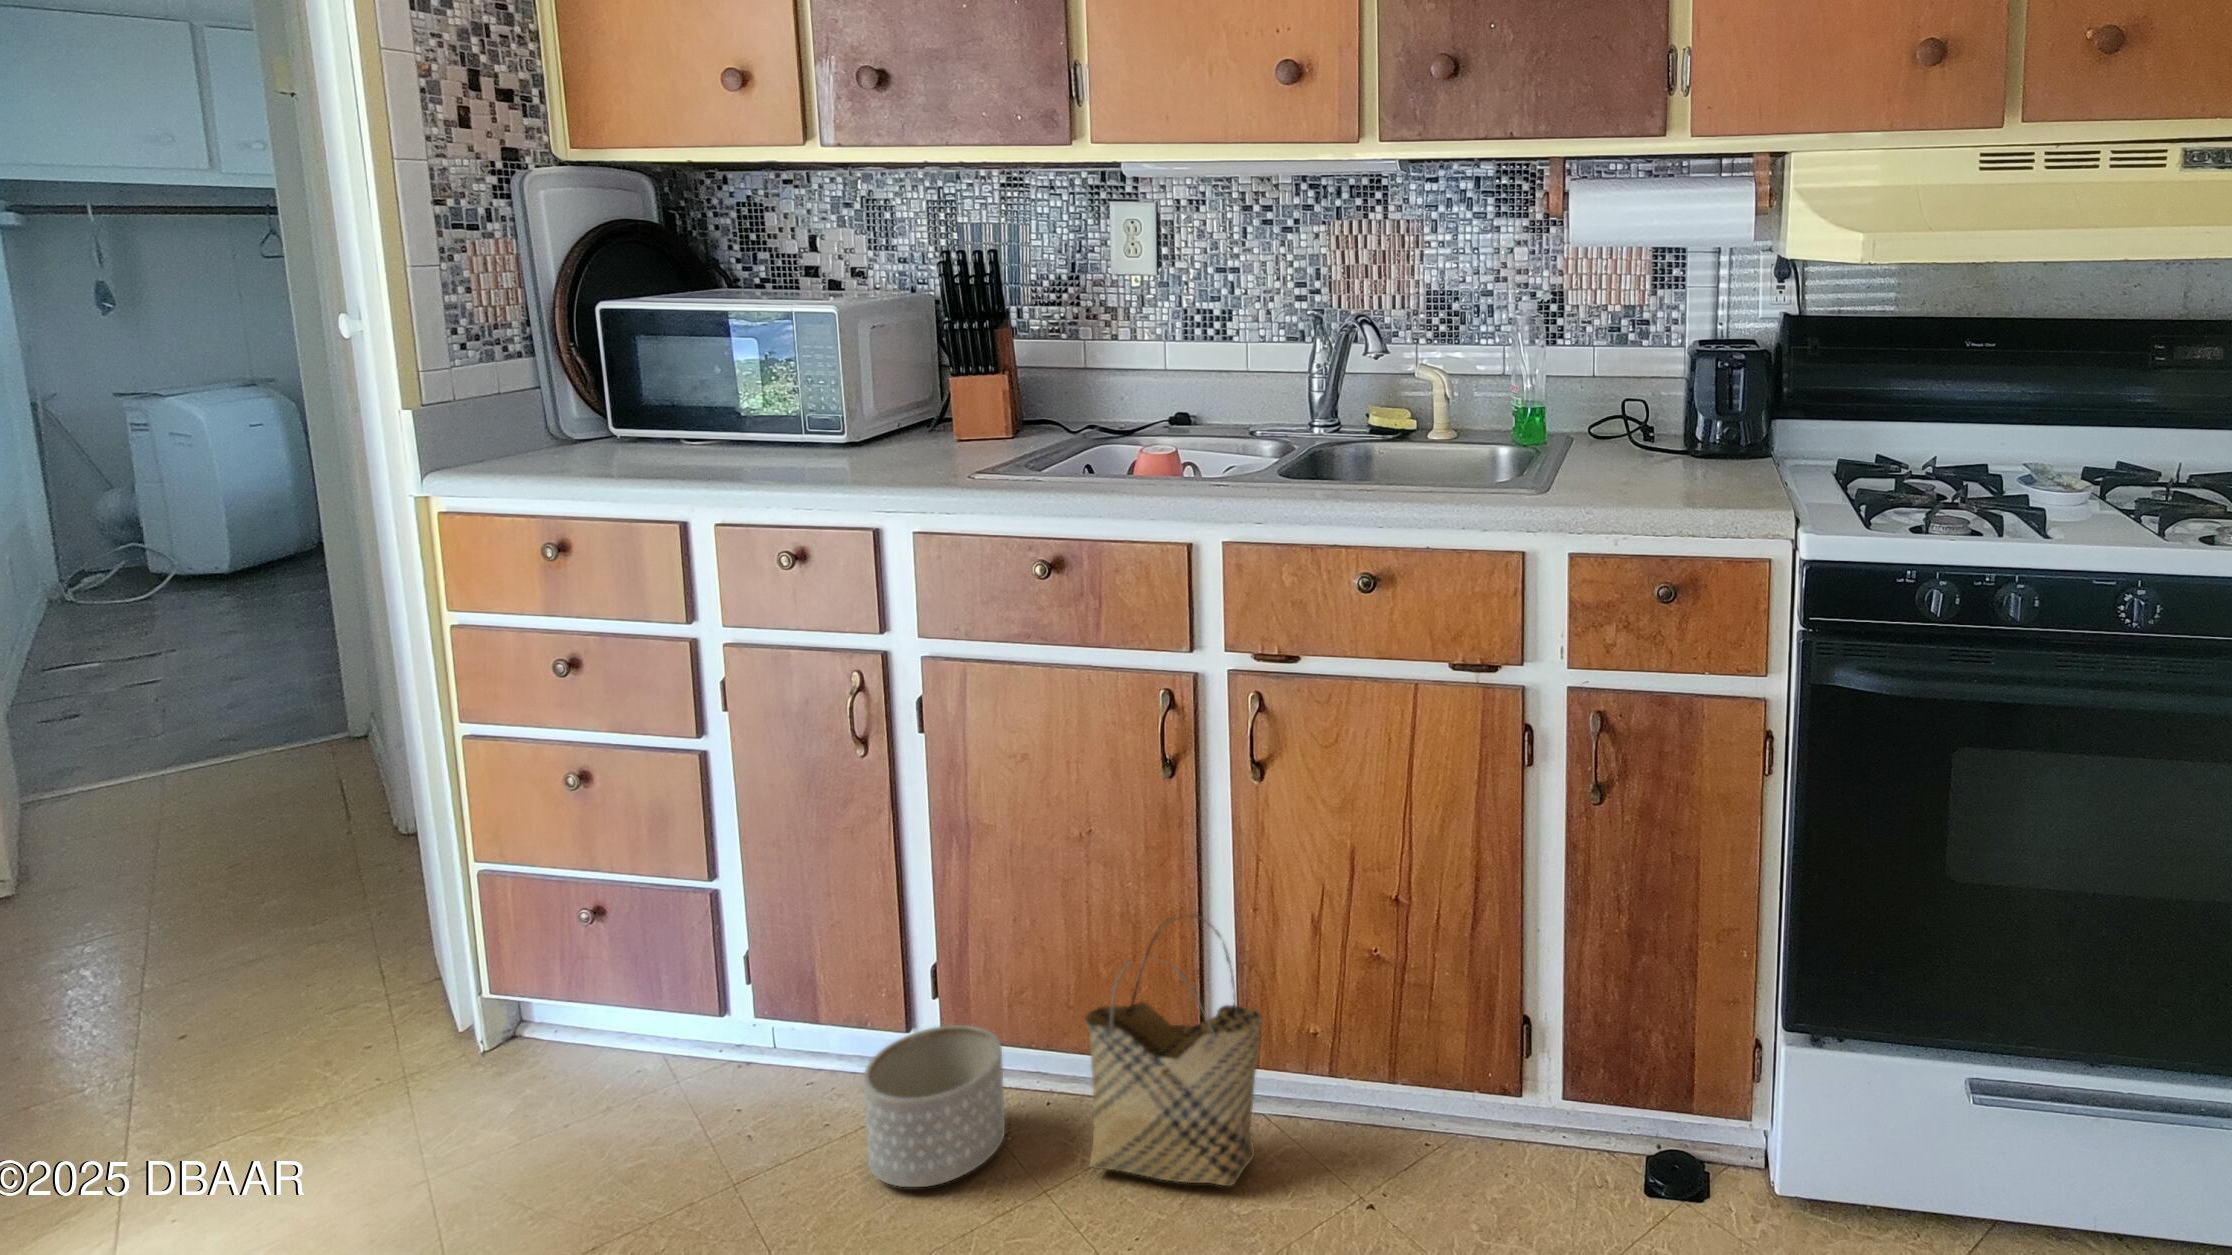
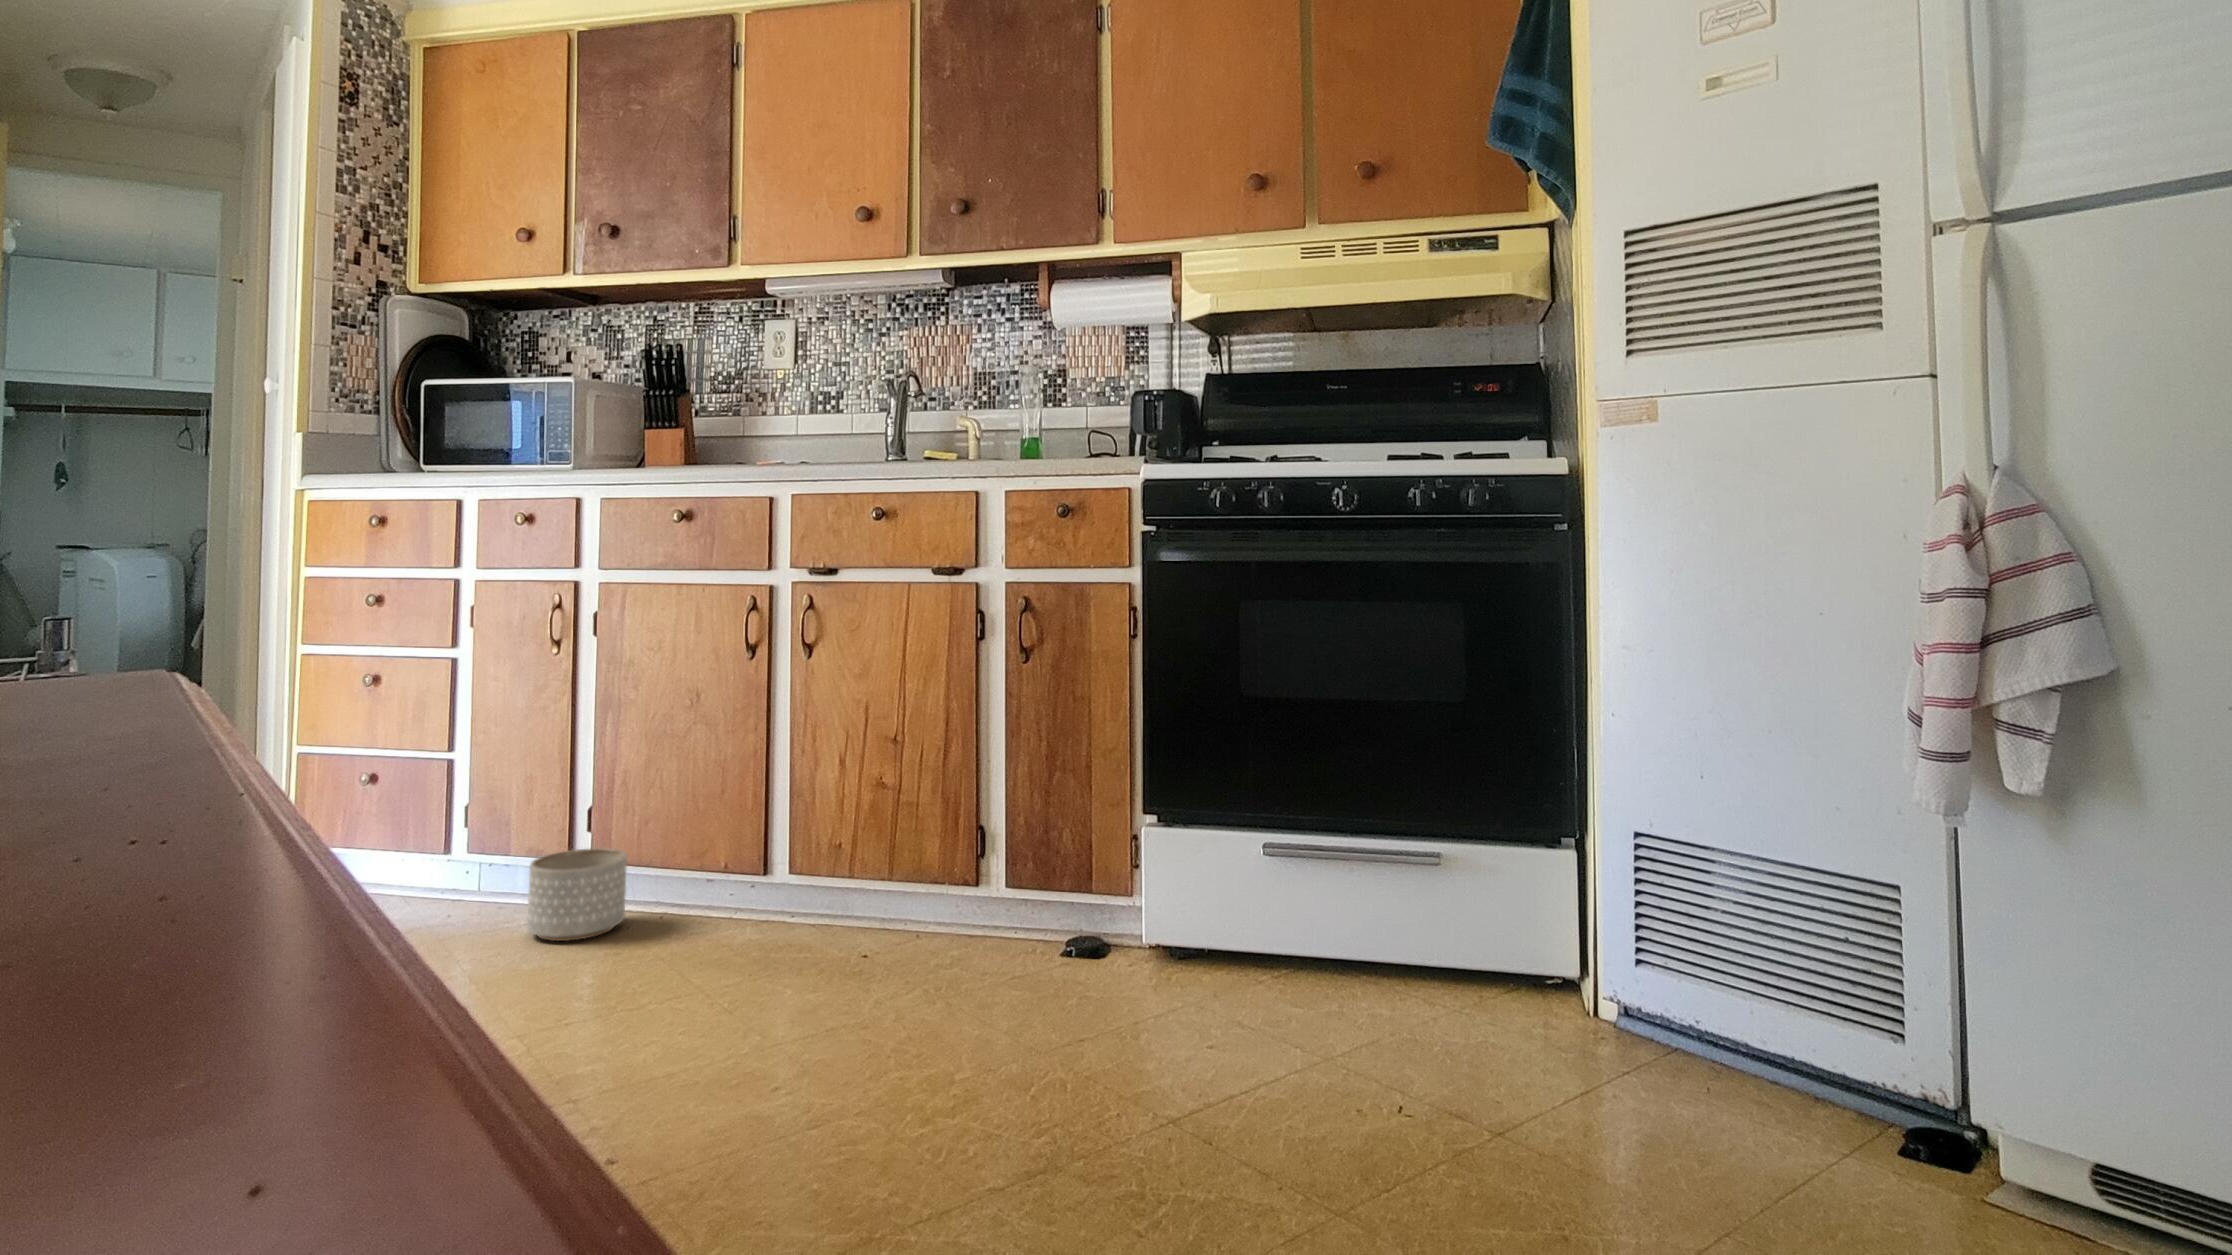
woven basket: present [1085,915,1263,1186] -> none [676,759,802,942]

